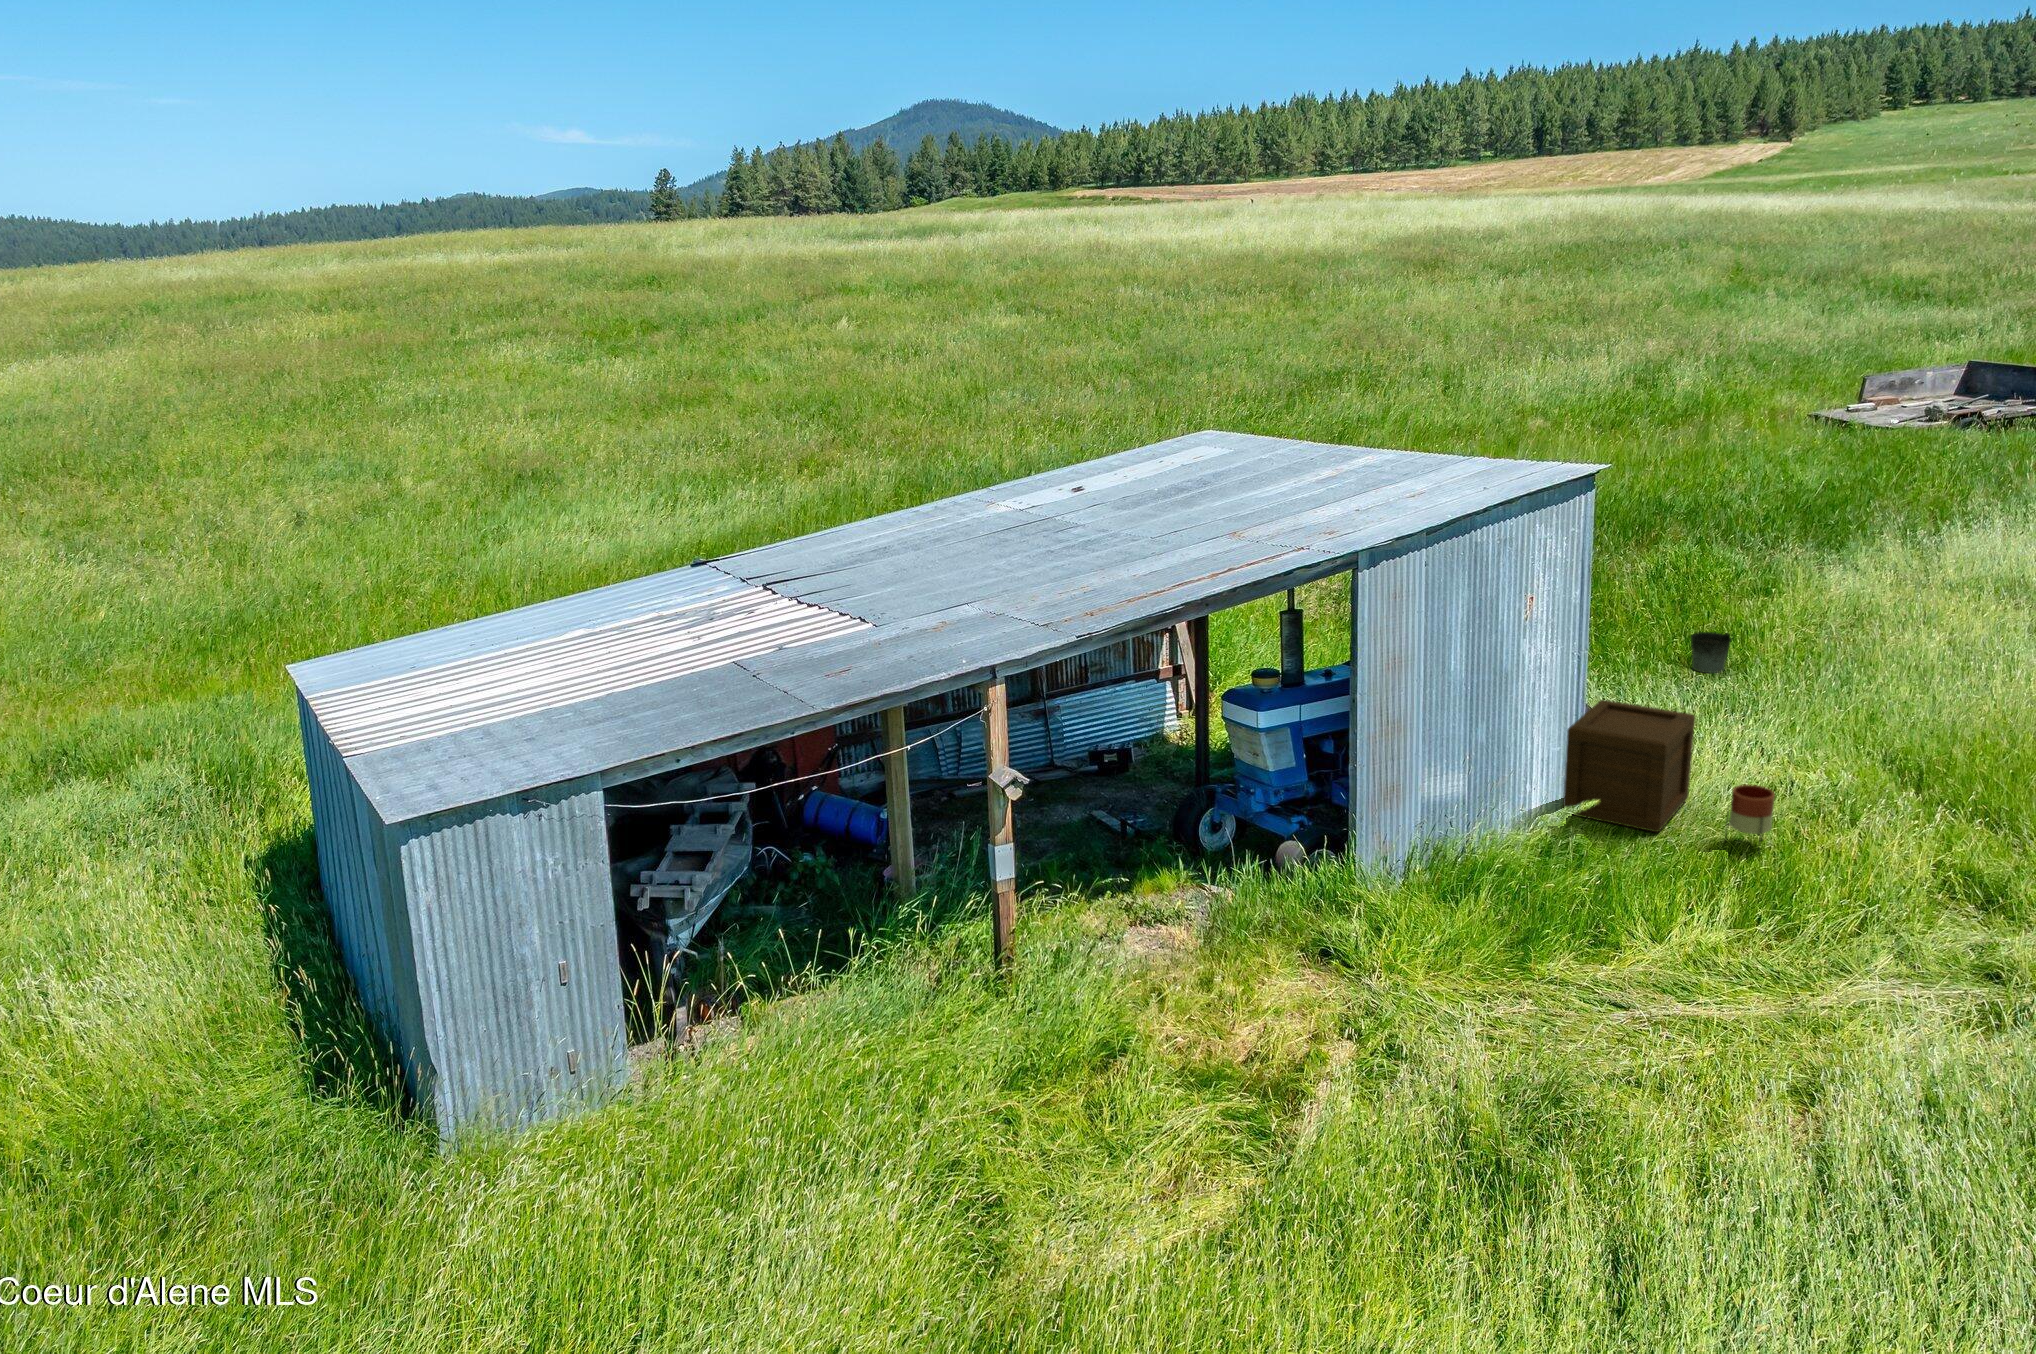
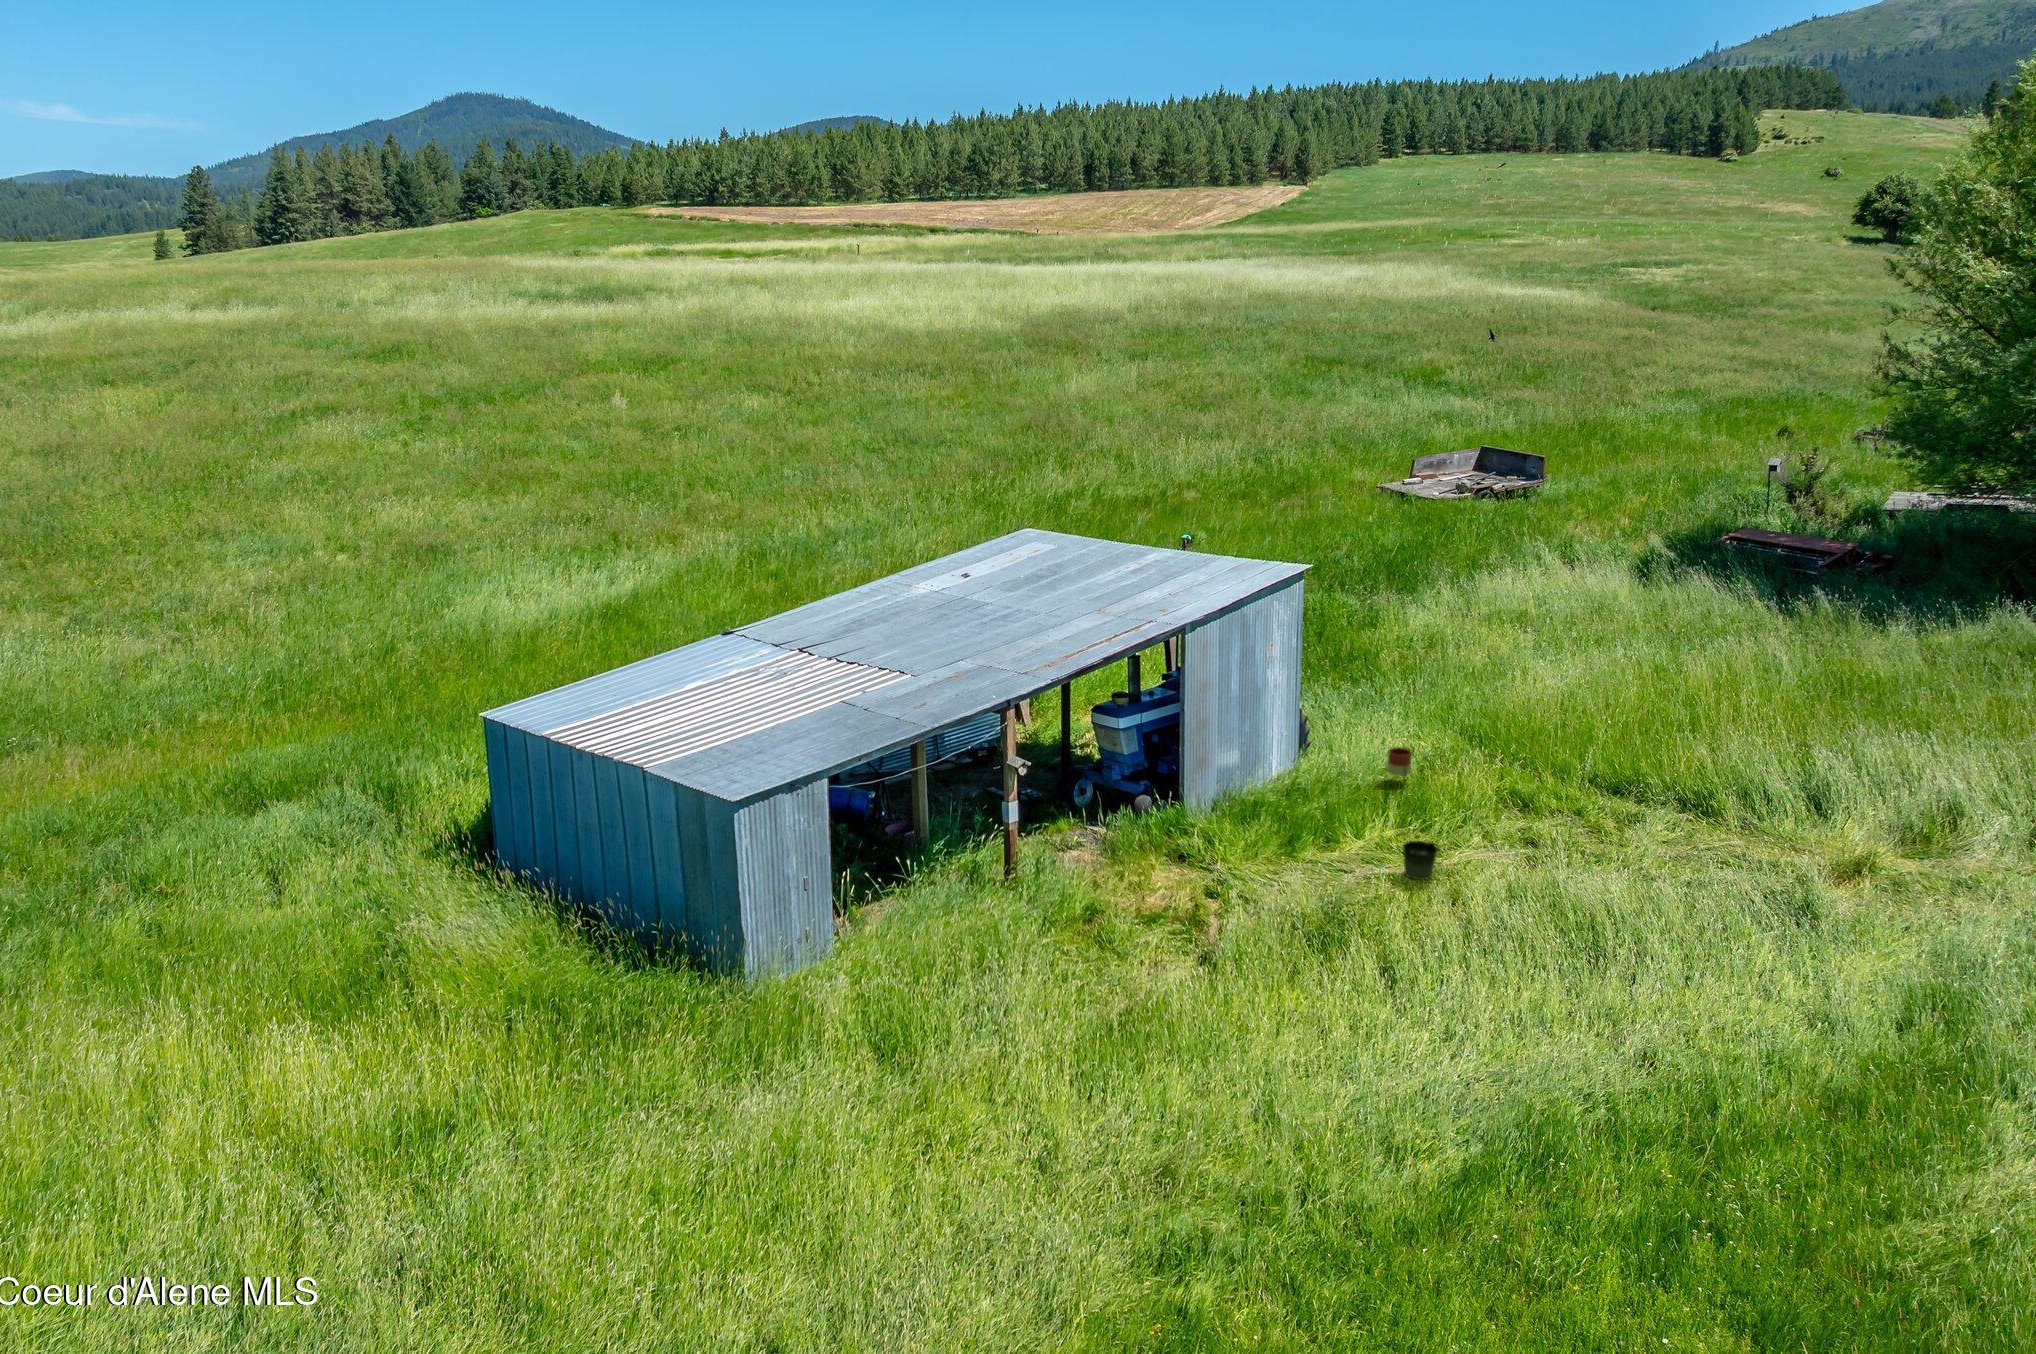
bucket: present [1691,632,1733,673] -> present [1403,841,1439,880]
wooden crate: present [1563,700,1695,832] -> none [1291,700,1363,779]

